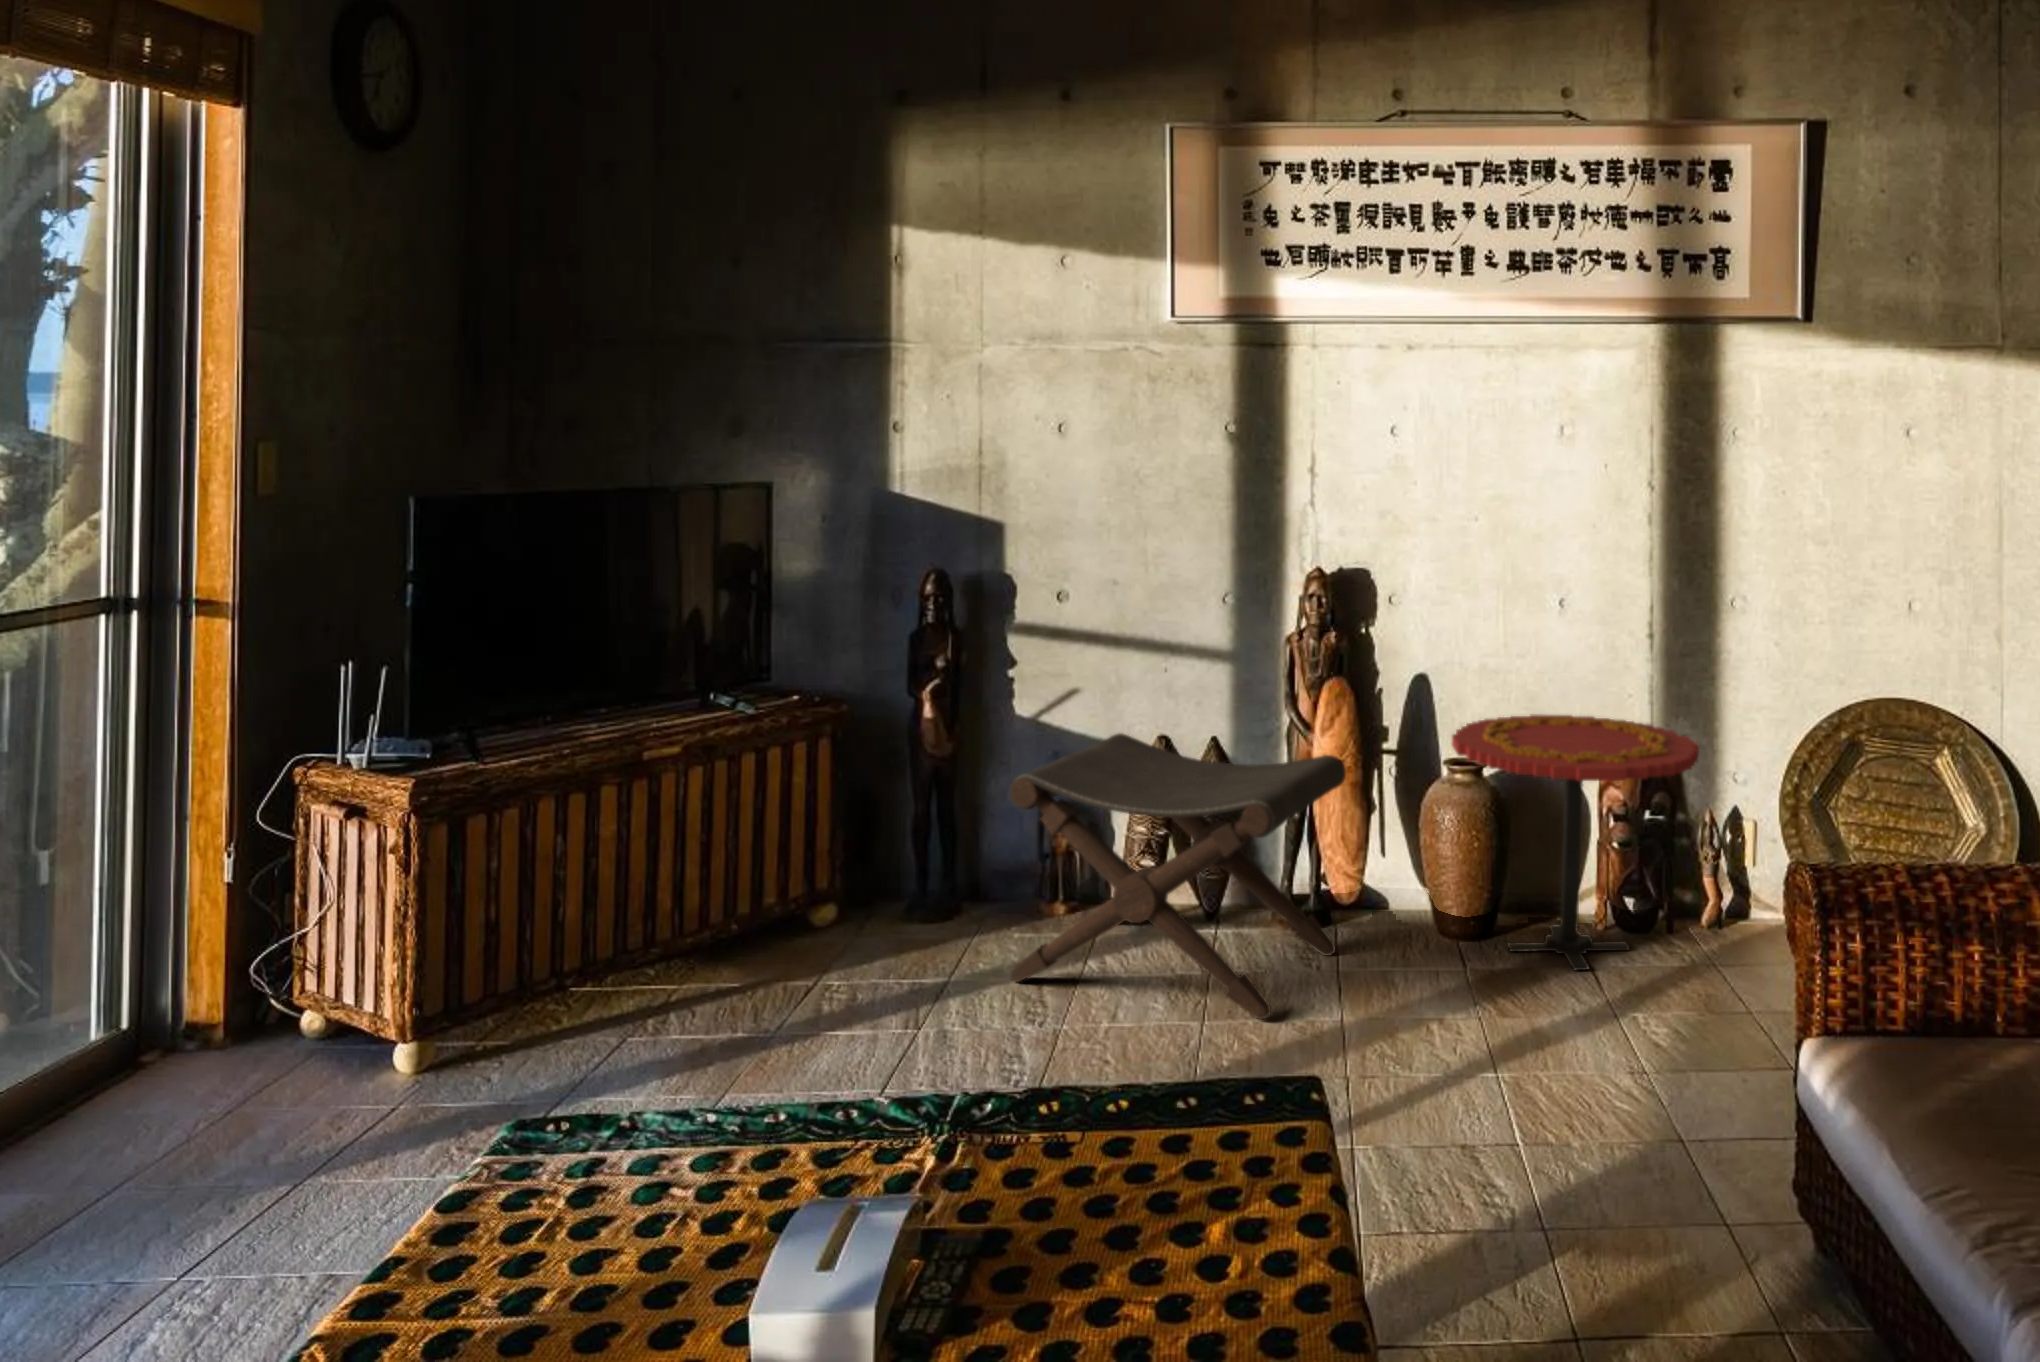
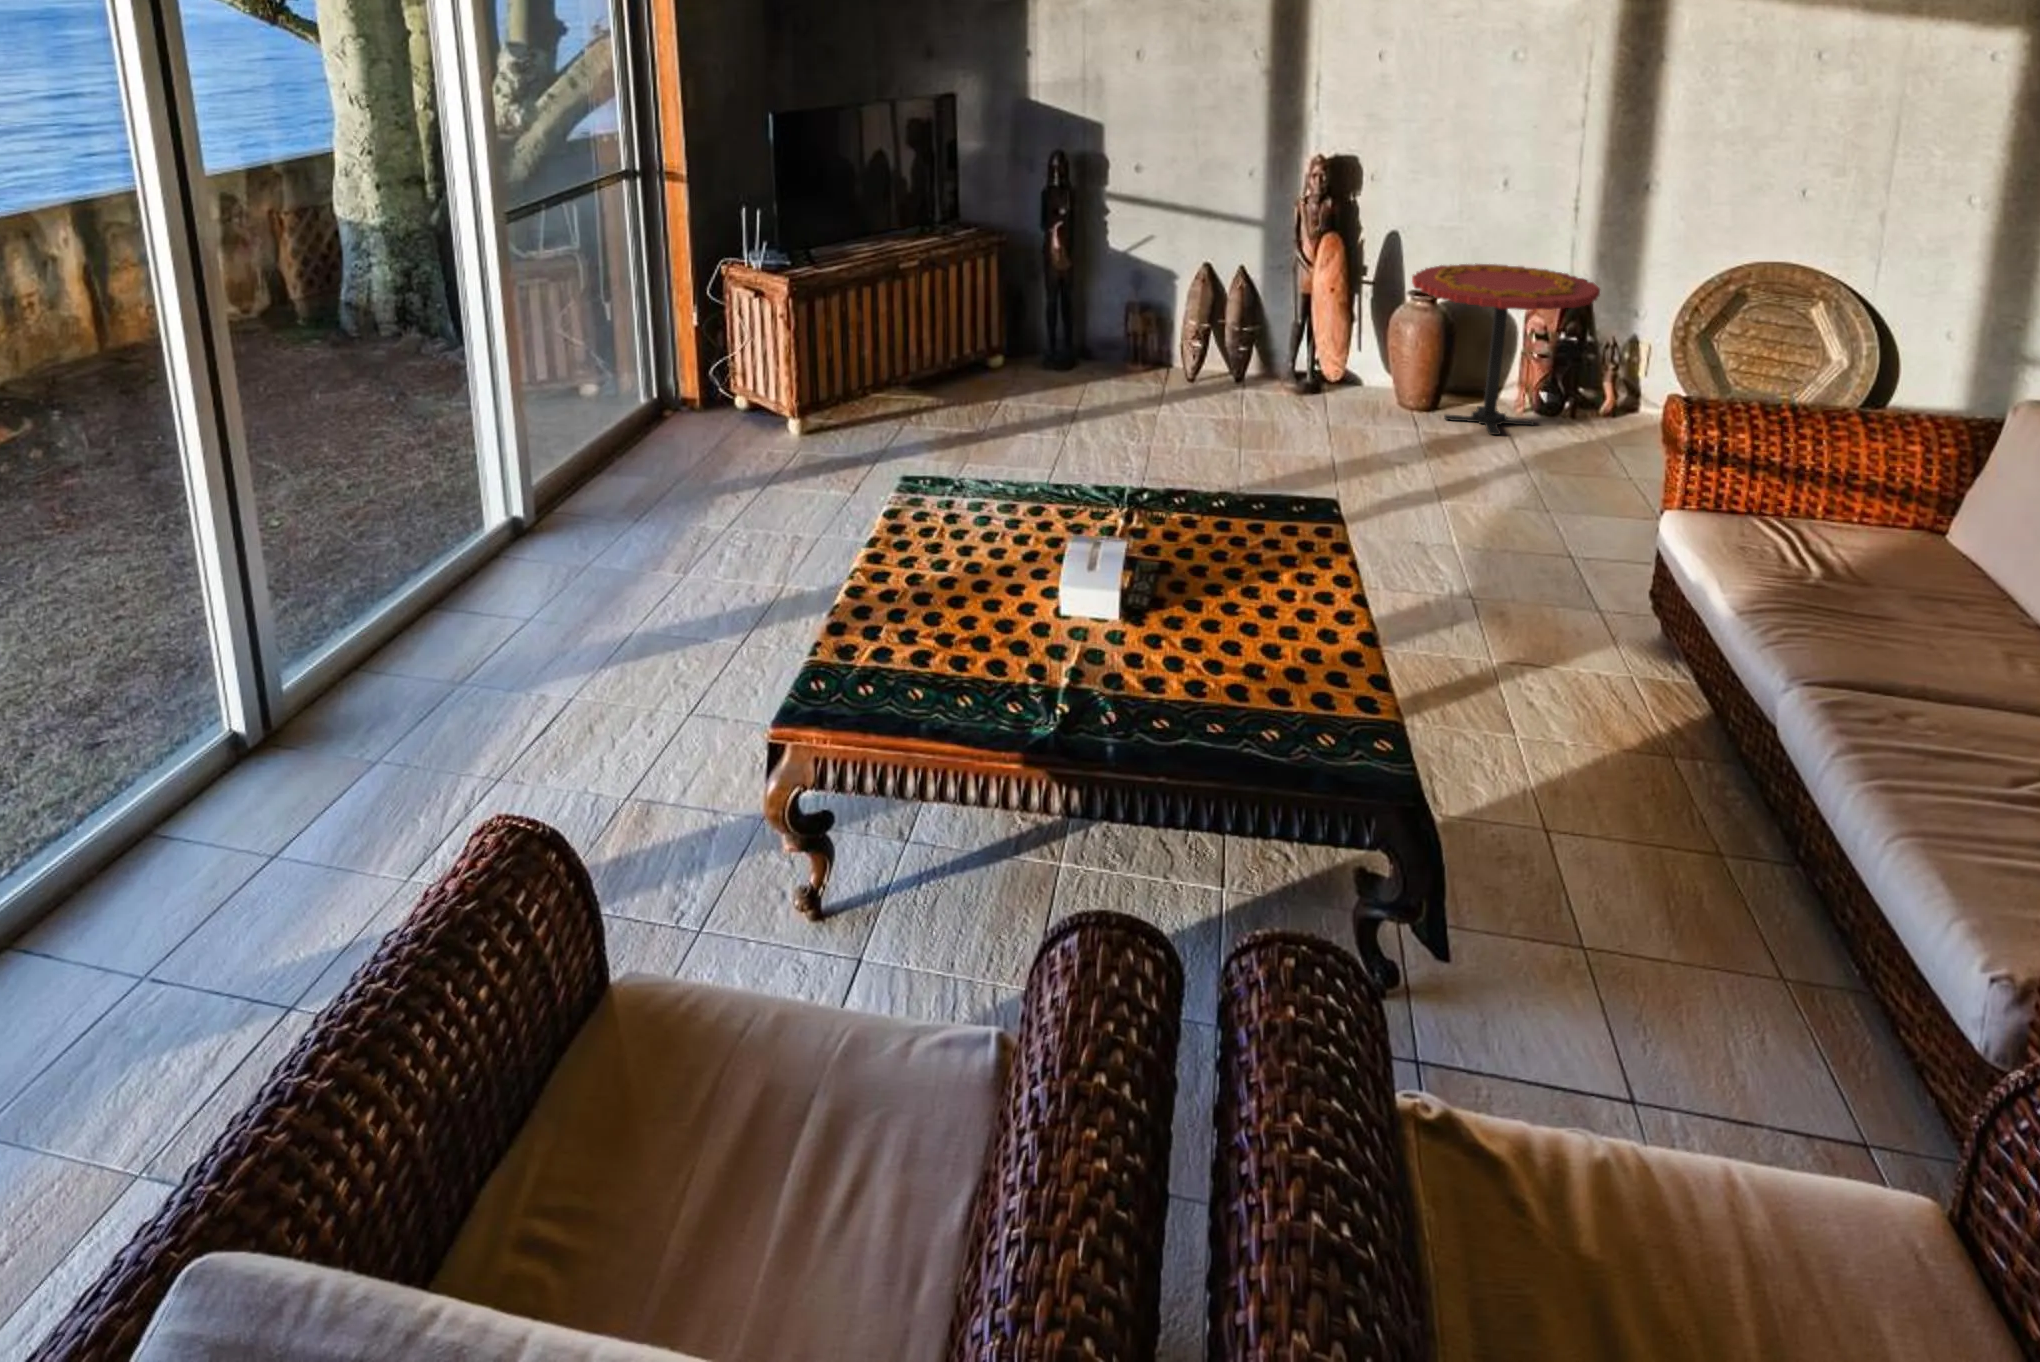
footstool: present [1010,733,1346,1019] -> none [1113,266,1335,445]

